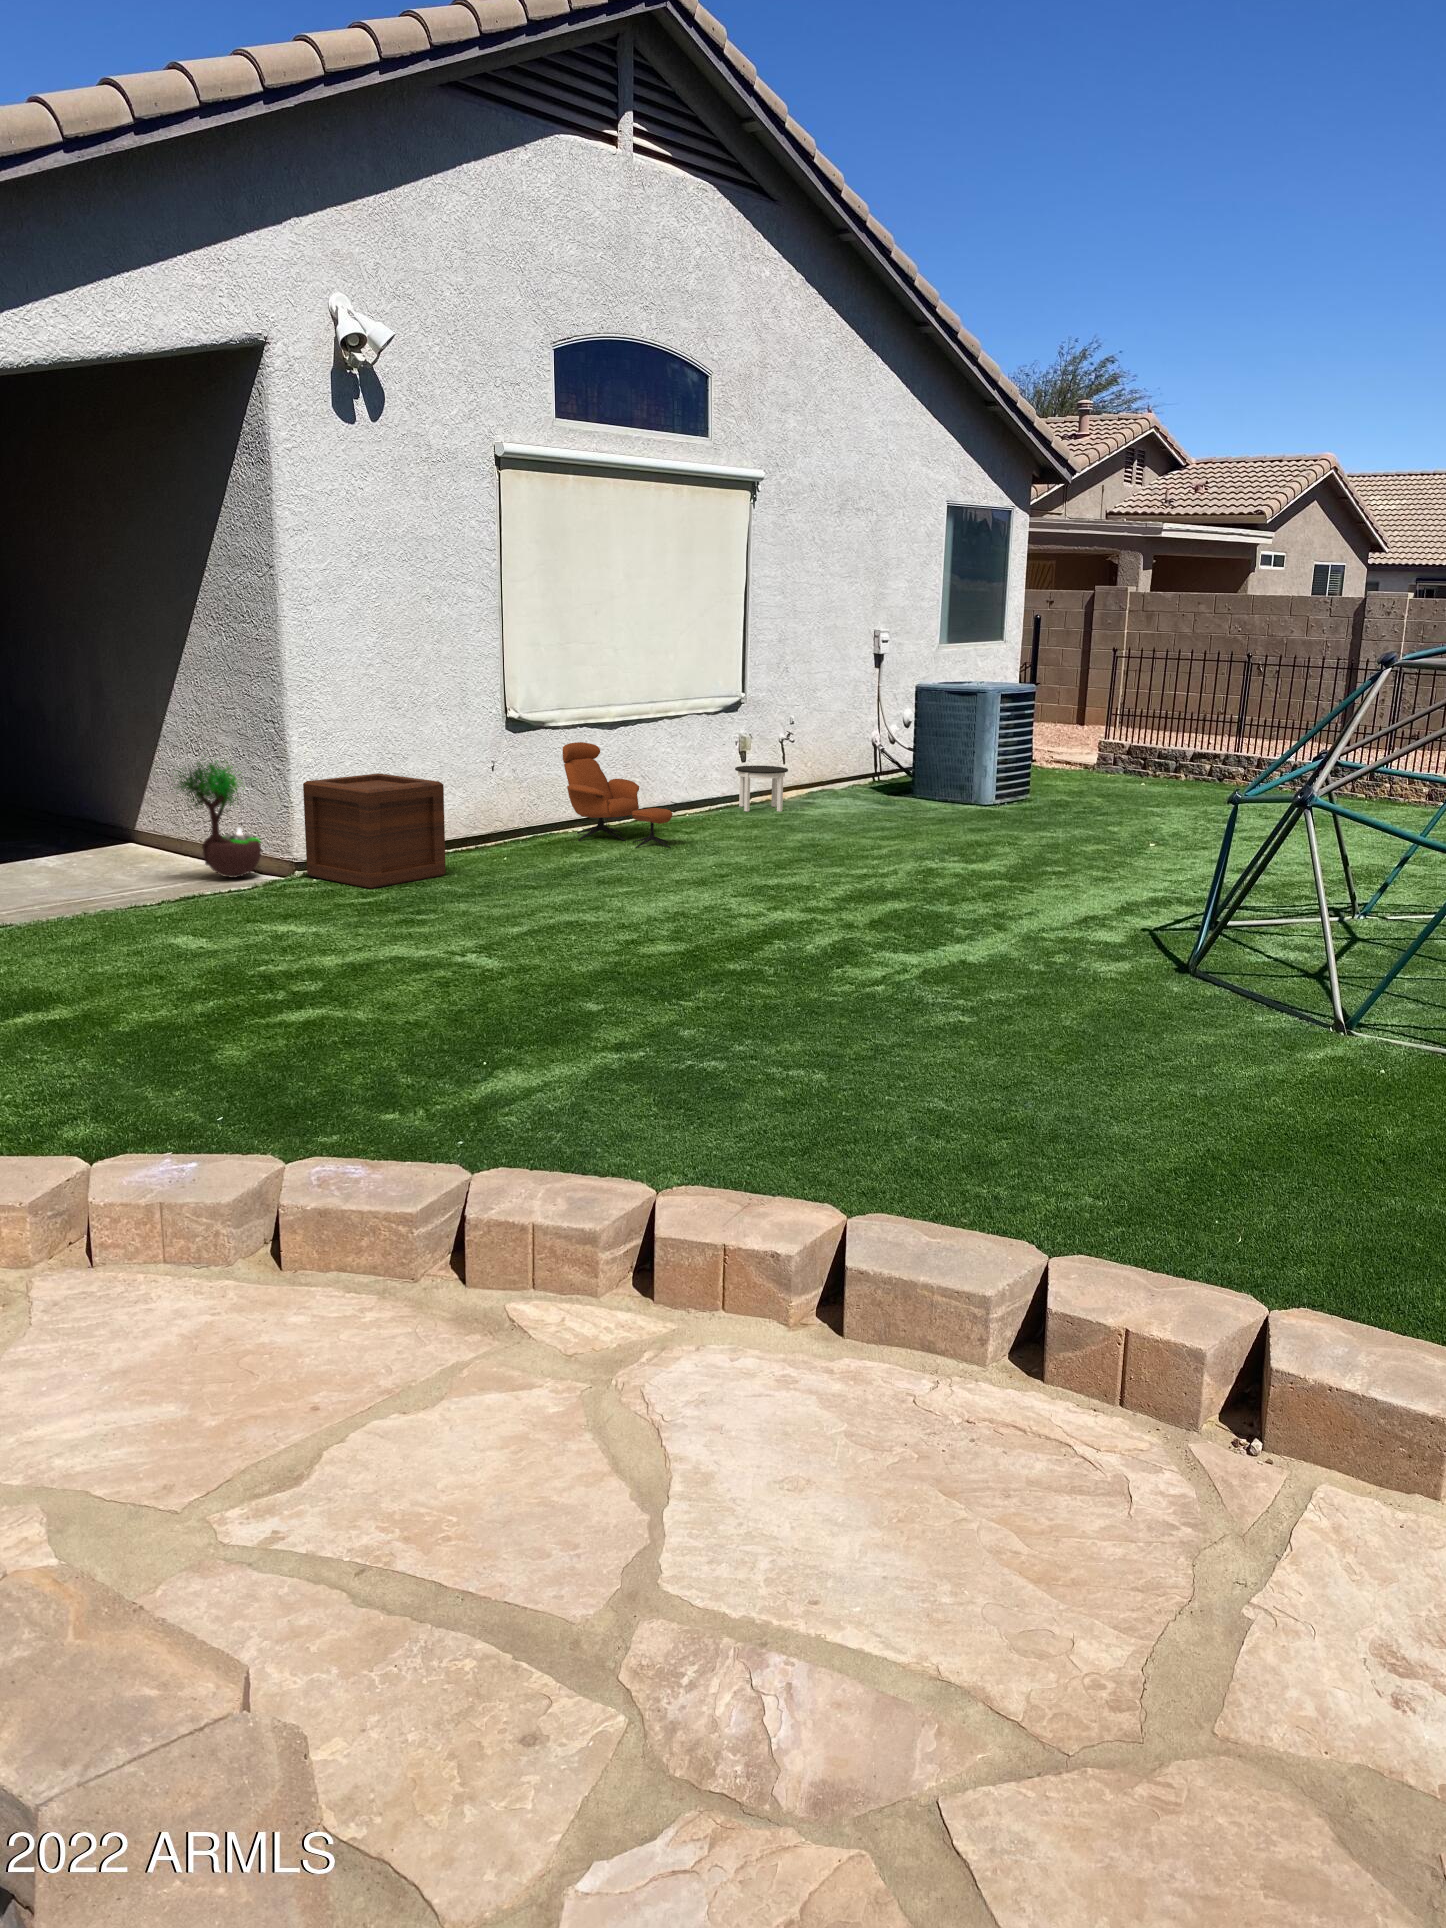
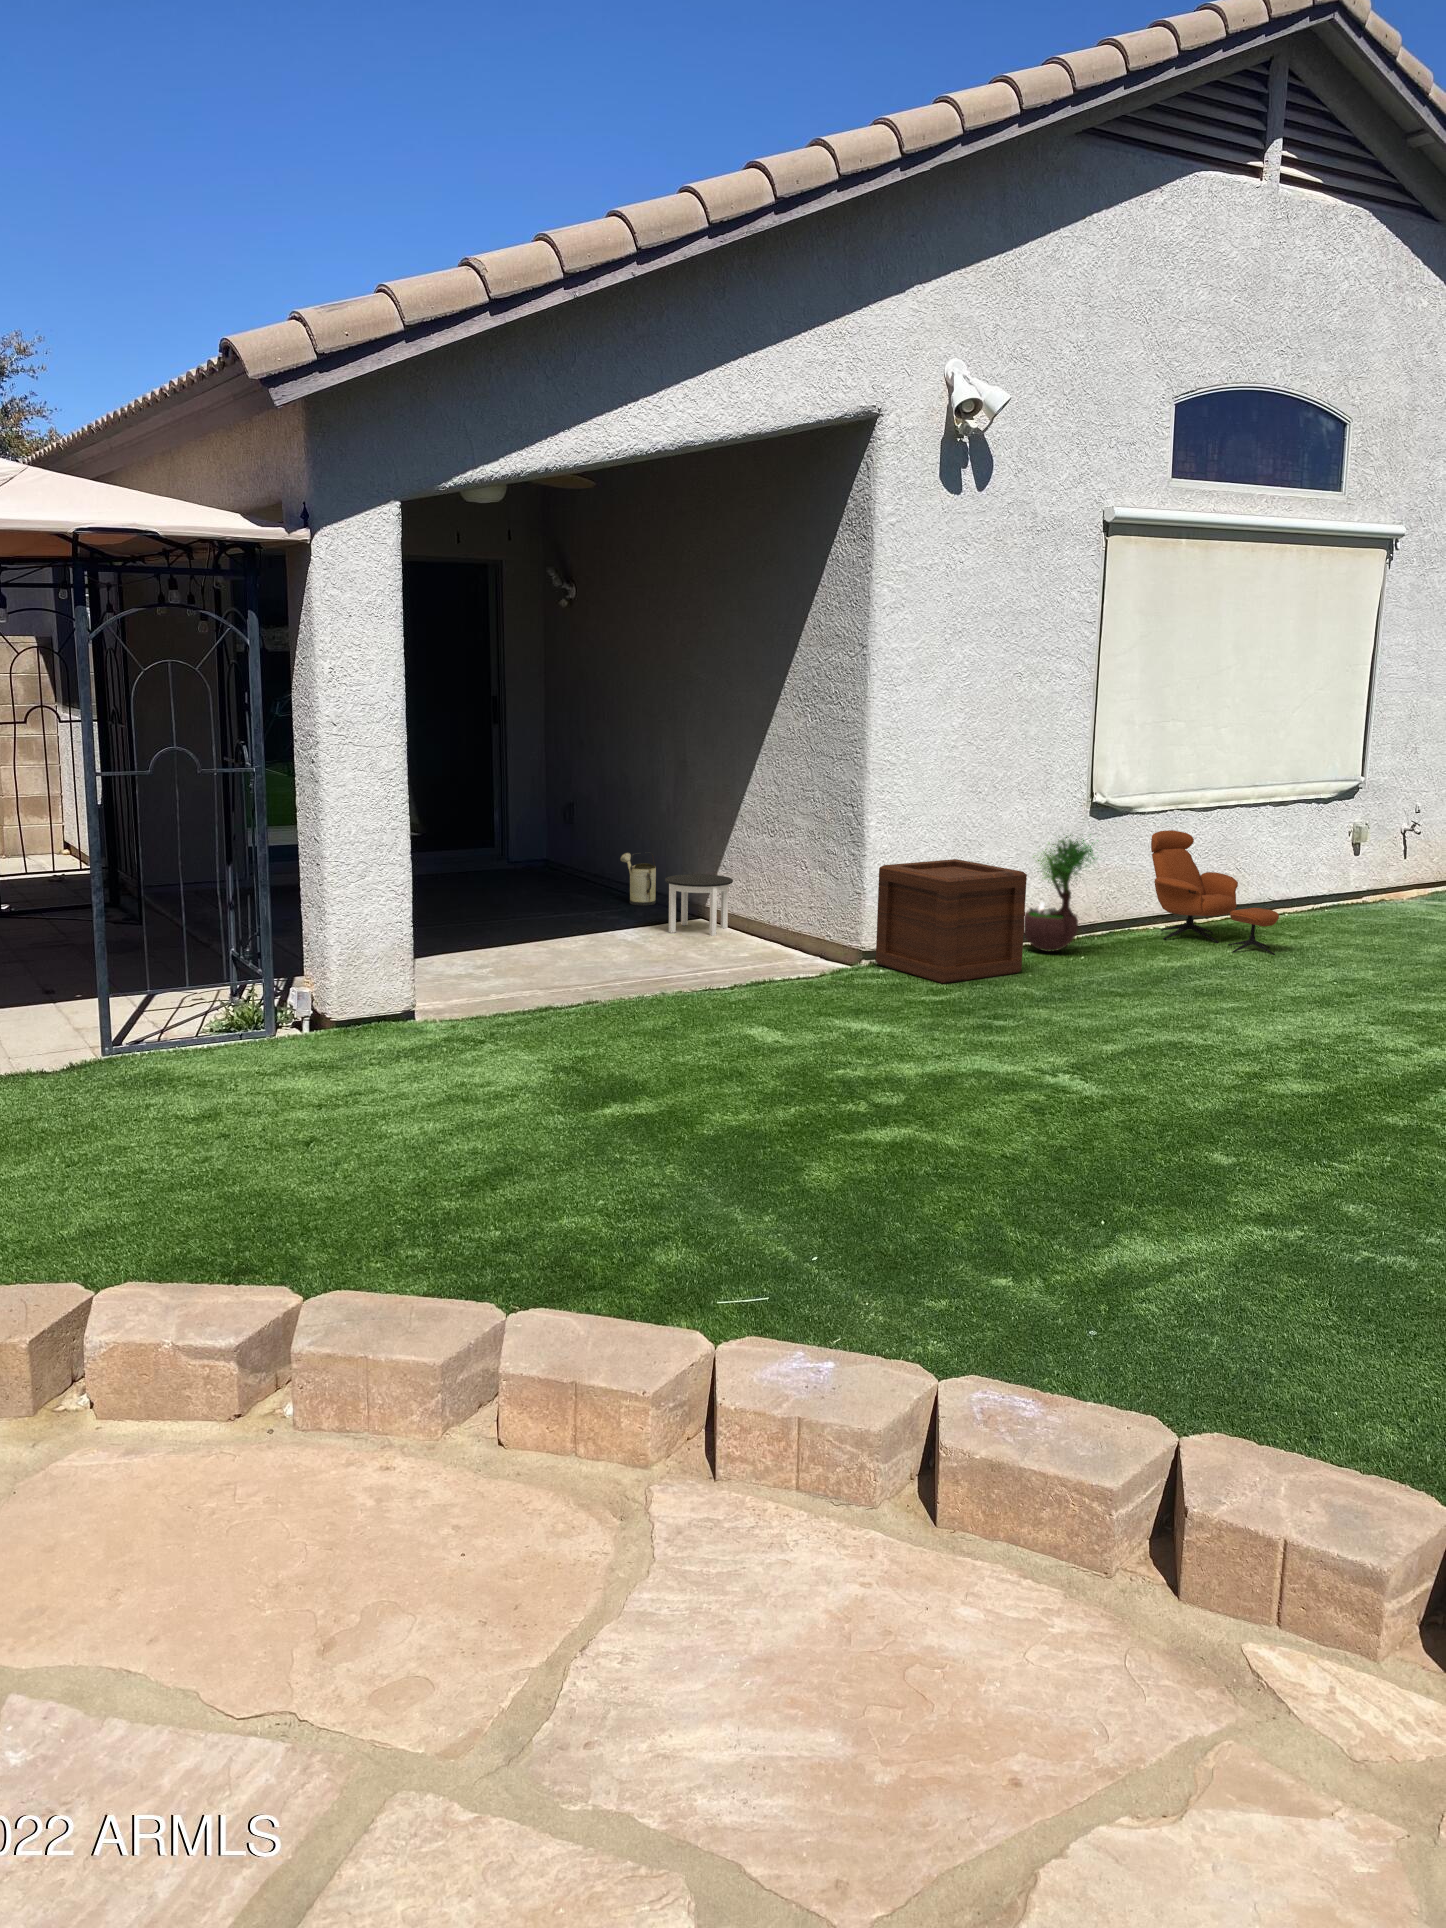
potted tree: present [173,755,261,878] -> present [1024,834,1098,952]
round table: present [735,766,788,811] -> present [665,874,733,936]
watering can: none [37,782,81,837] -> present [620,853,656,905]

